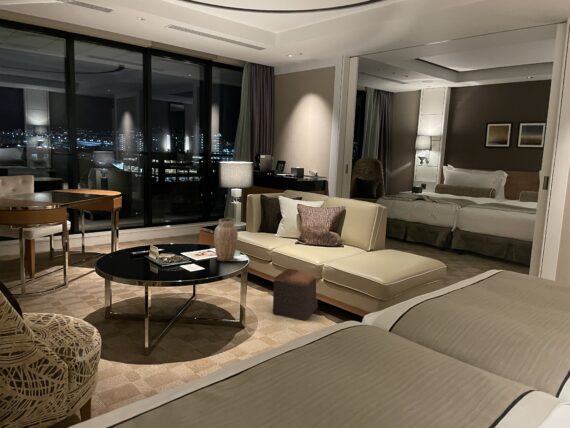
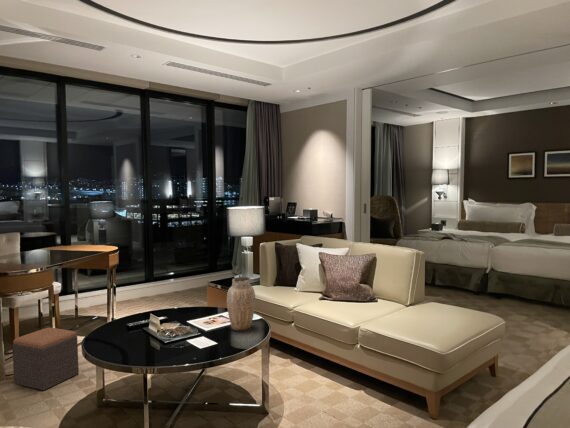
footstool: present [273,269,318,320] -> present [12,327,79,390]

